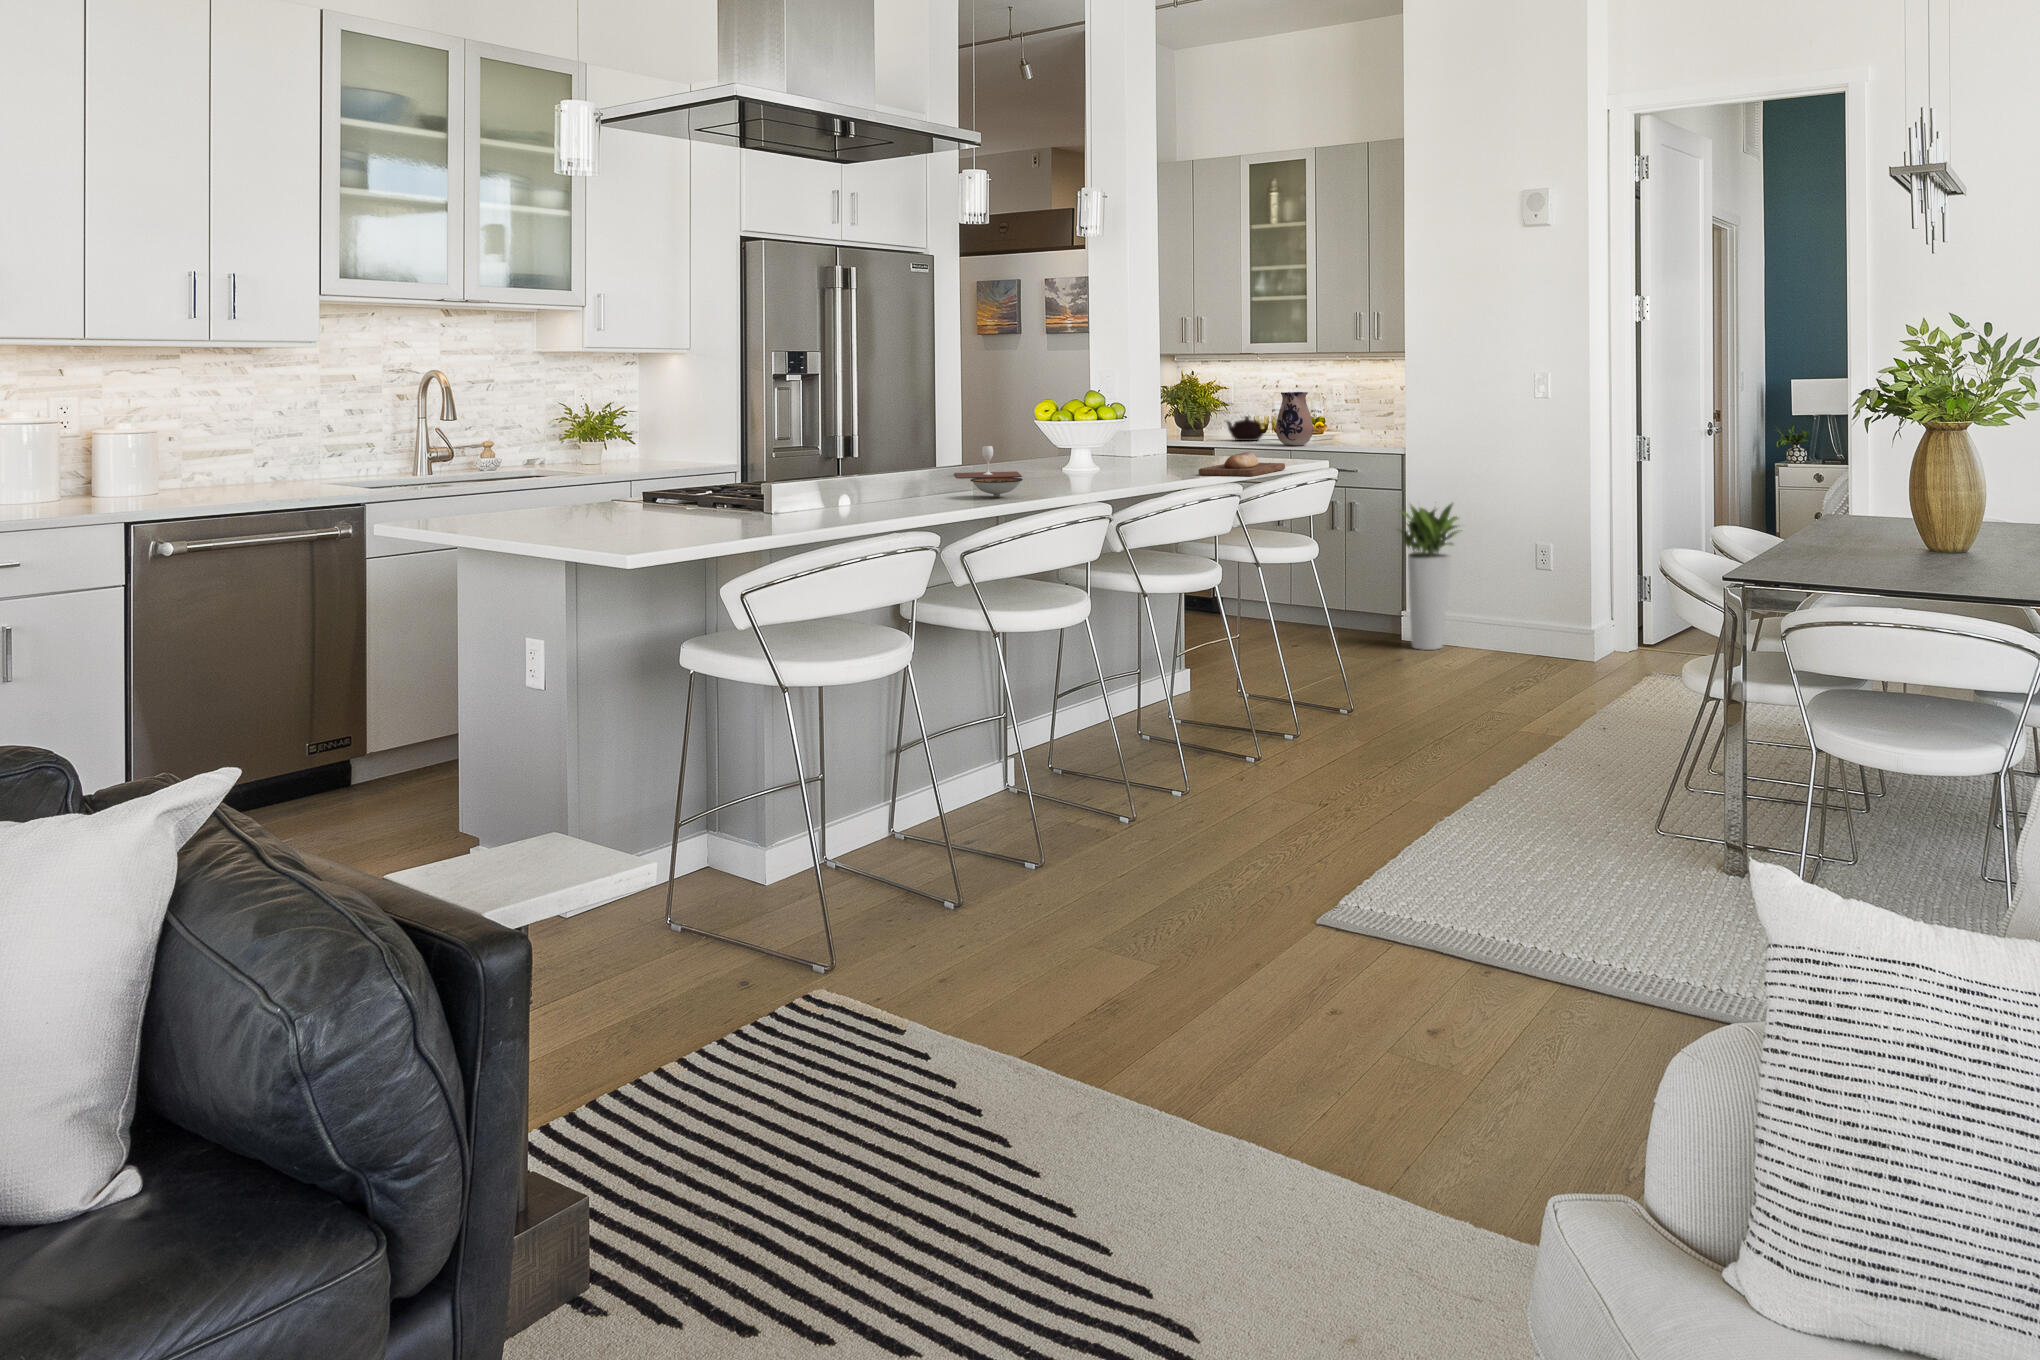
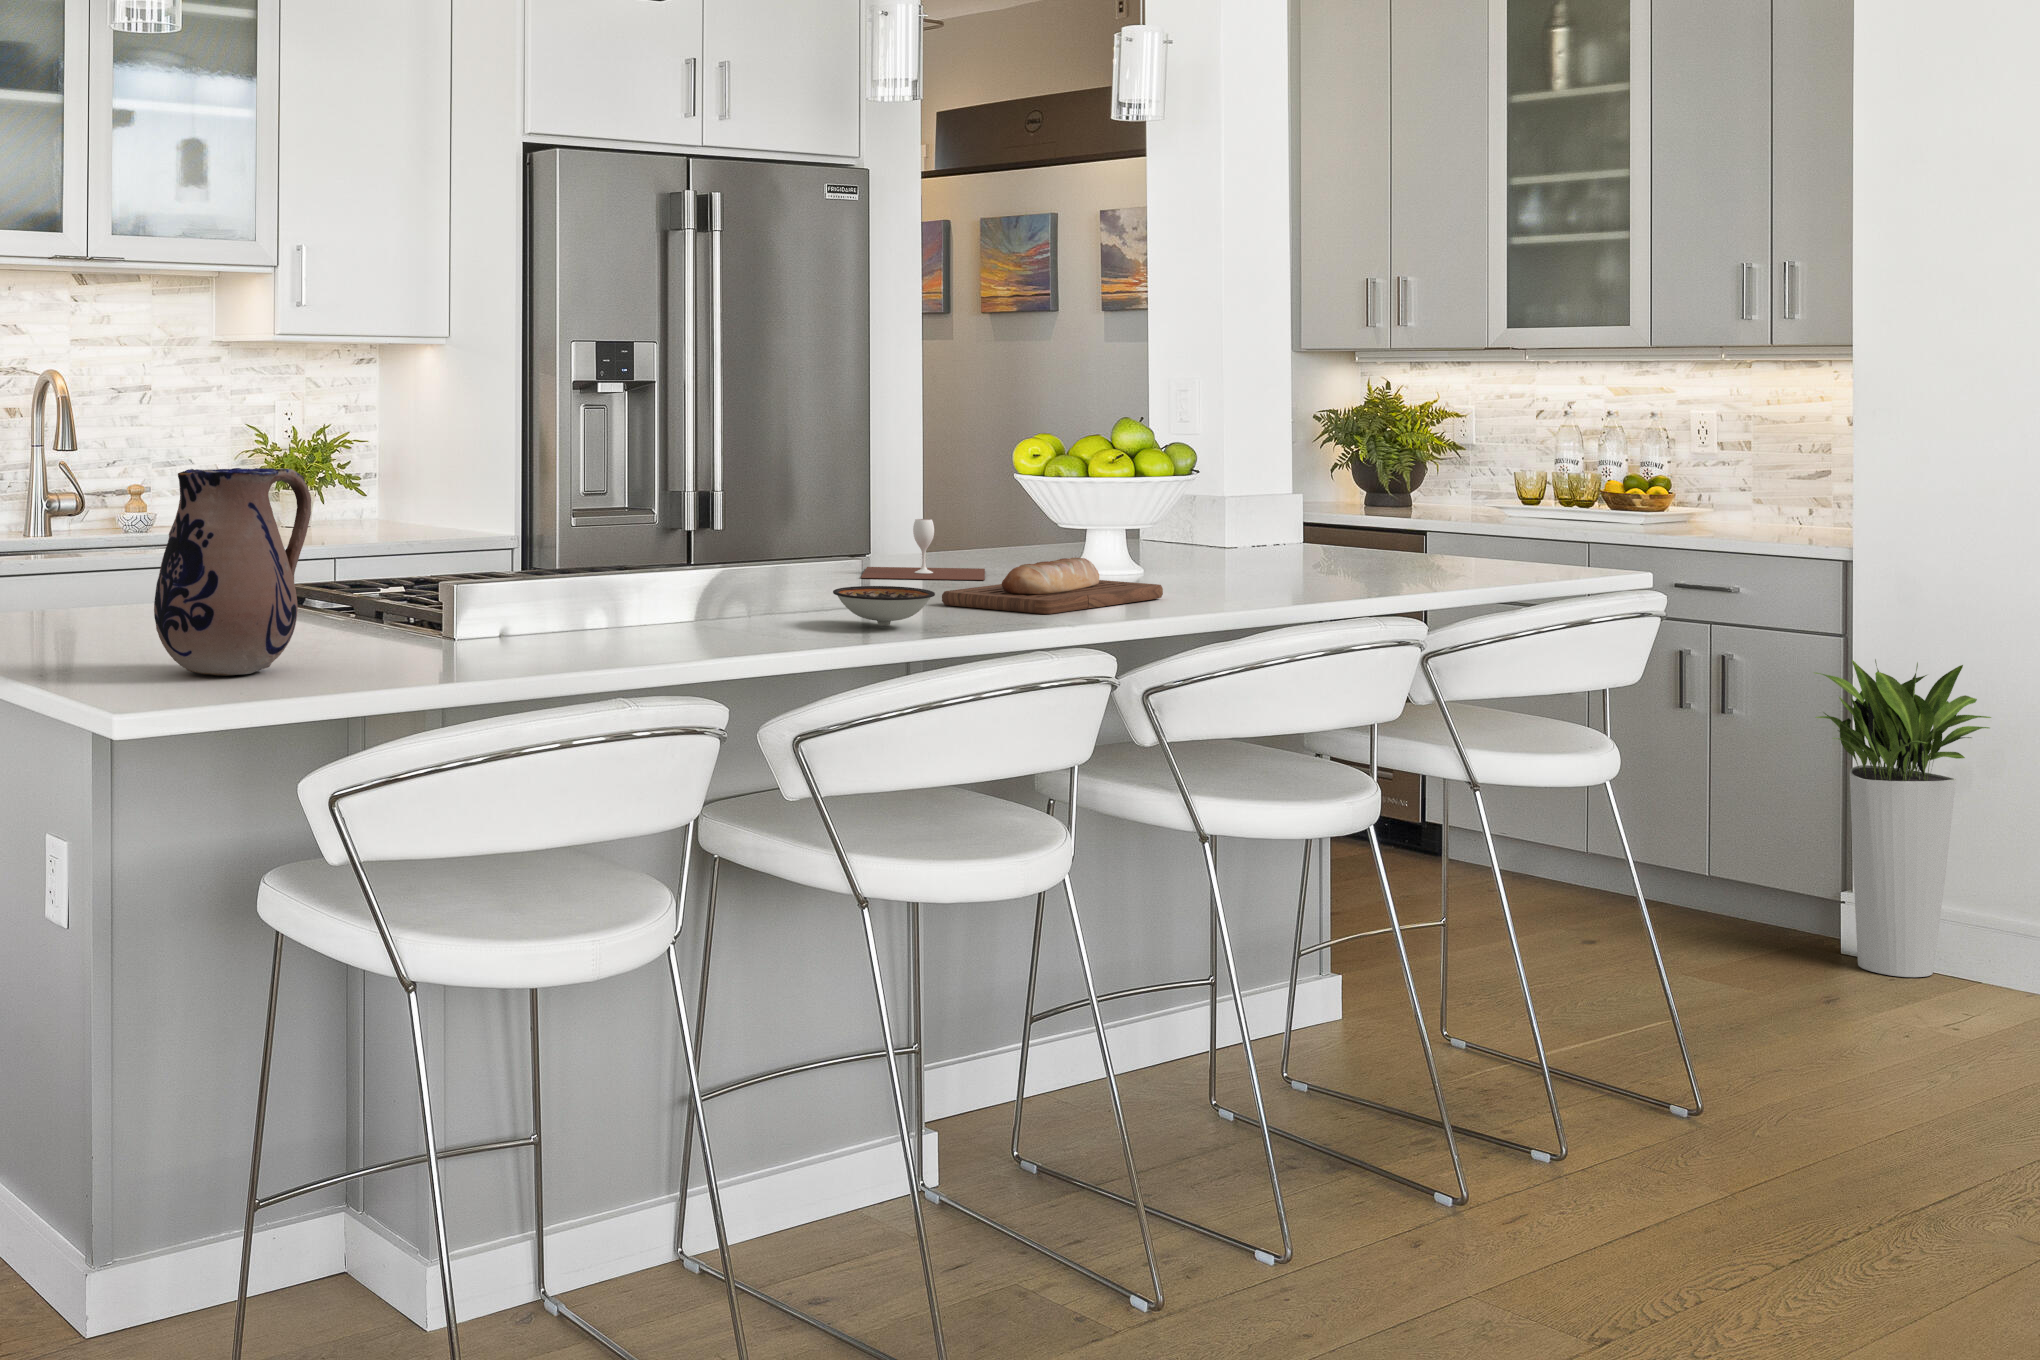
ceramic pitcher: present [1276,392,1313,446] -> present [154,468,311,675]
teapot: present [1224,416,1268,441] -> none [1454,469,1544,517]
bread loaf: present [1199,452,1285,476] -> present [942,558,1163,614]

